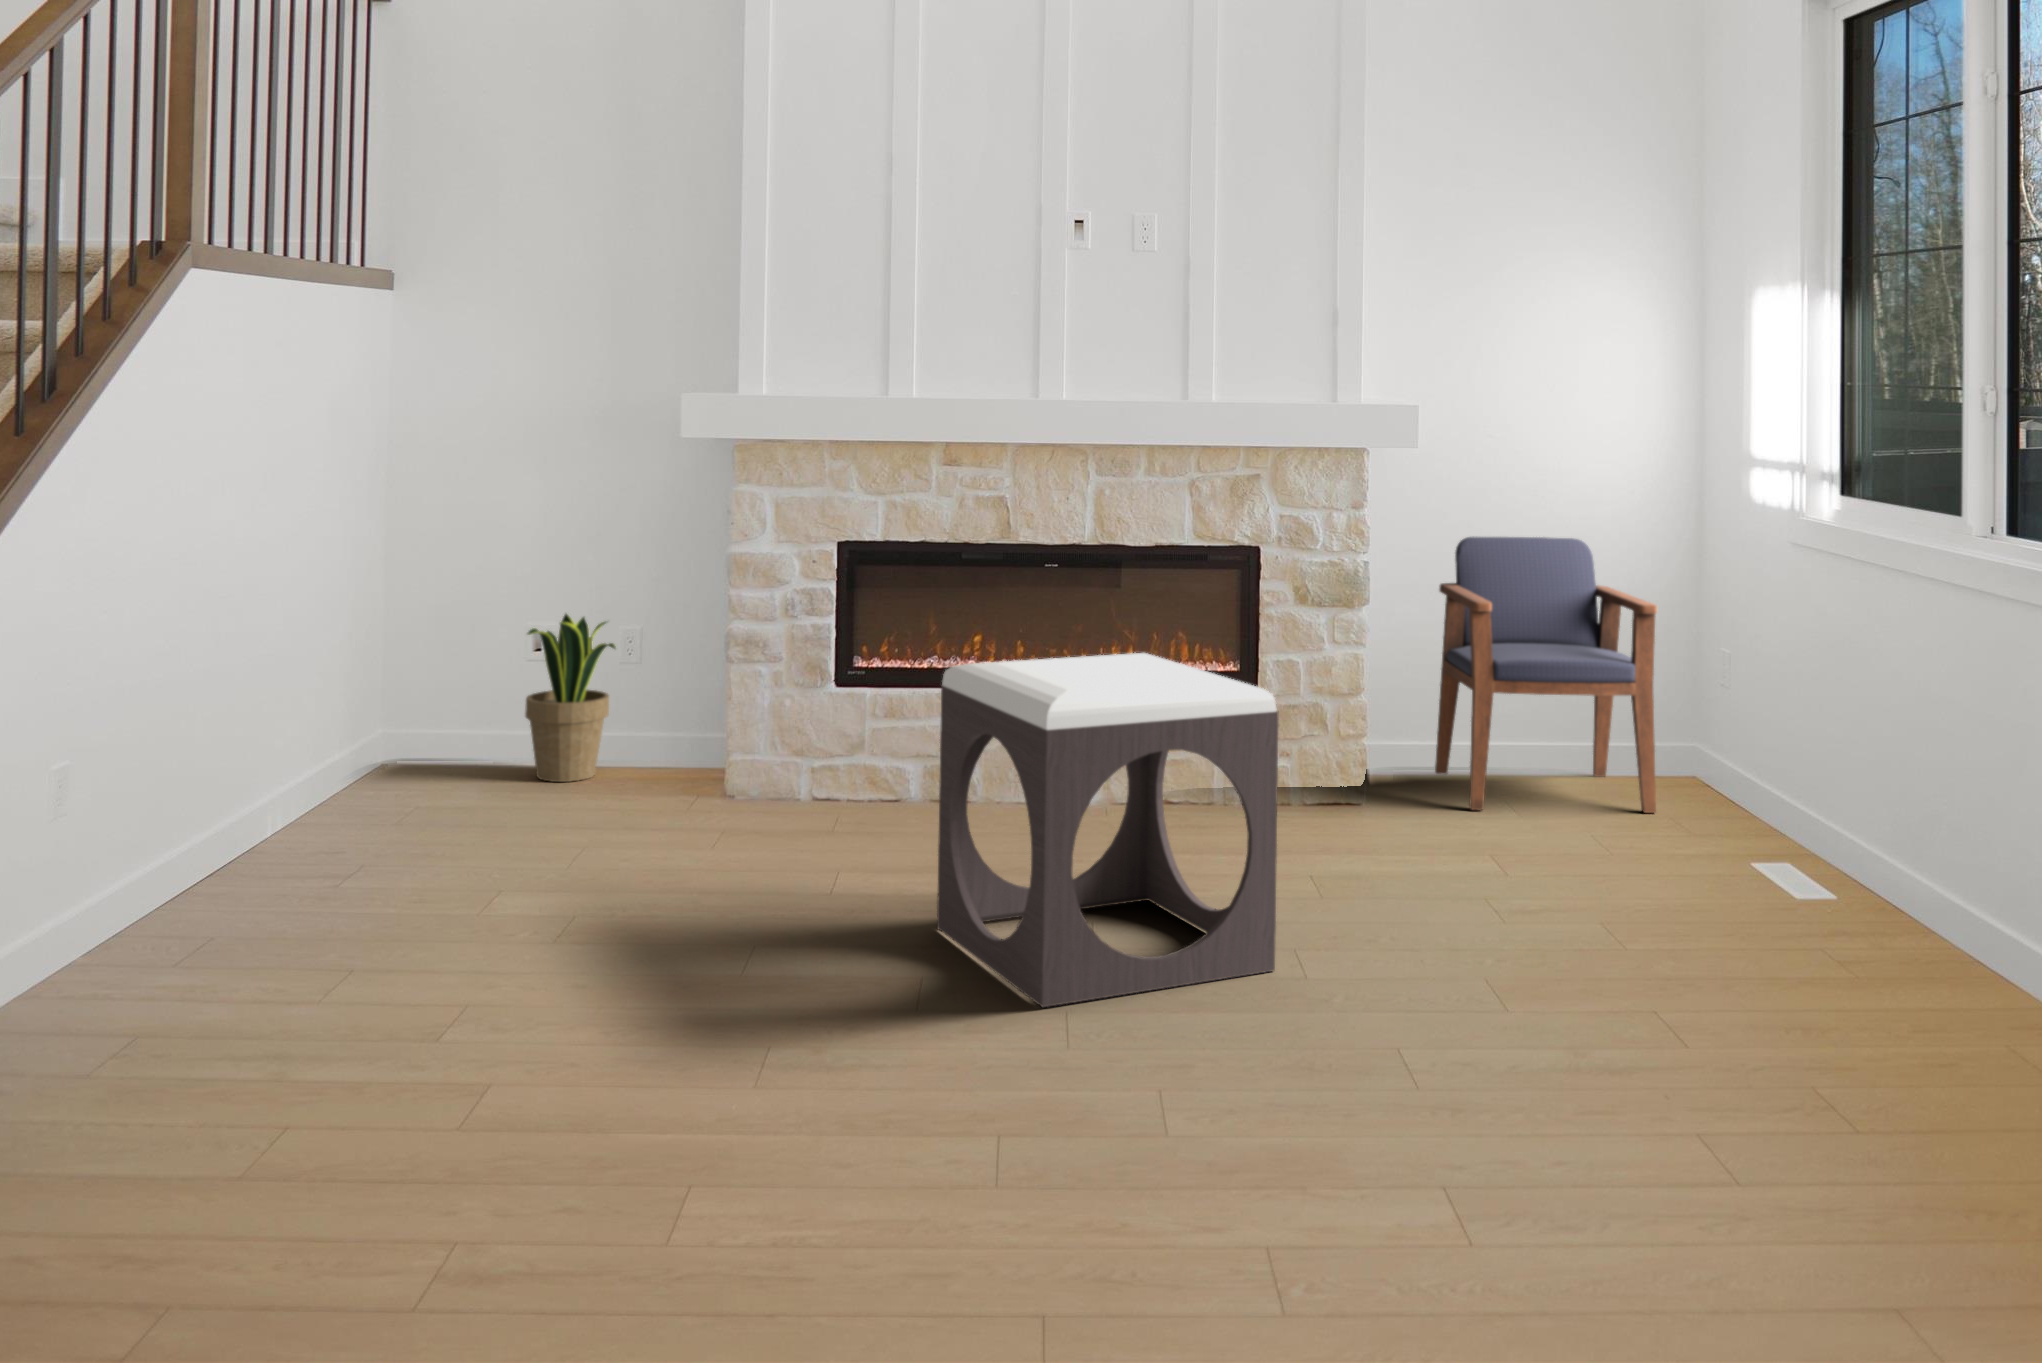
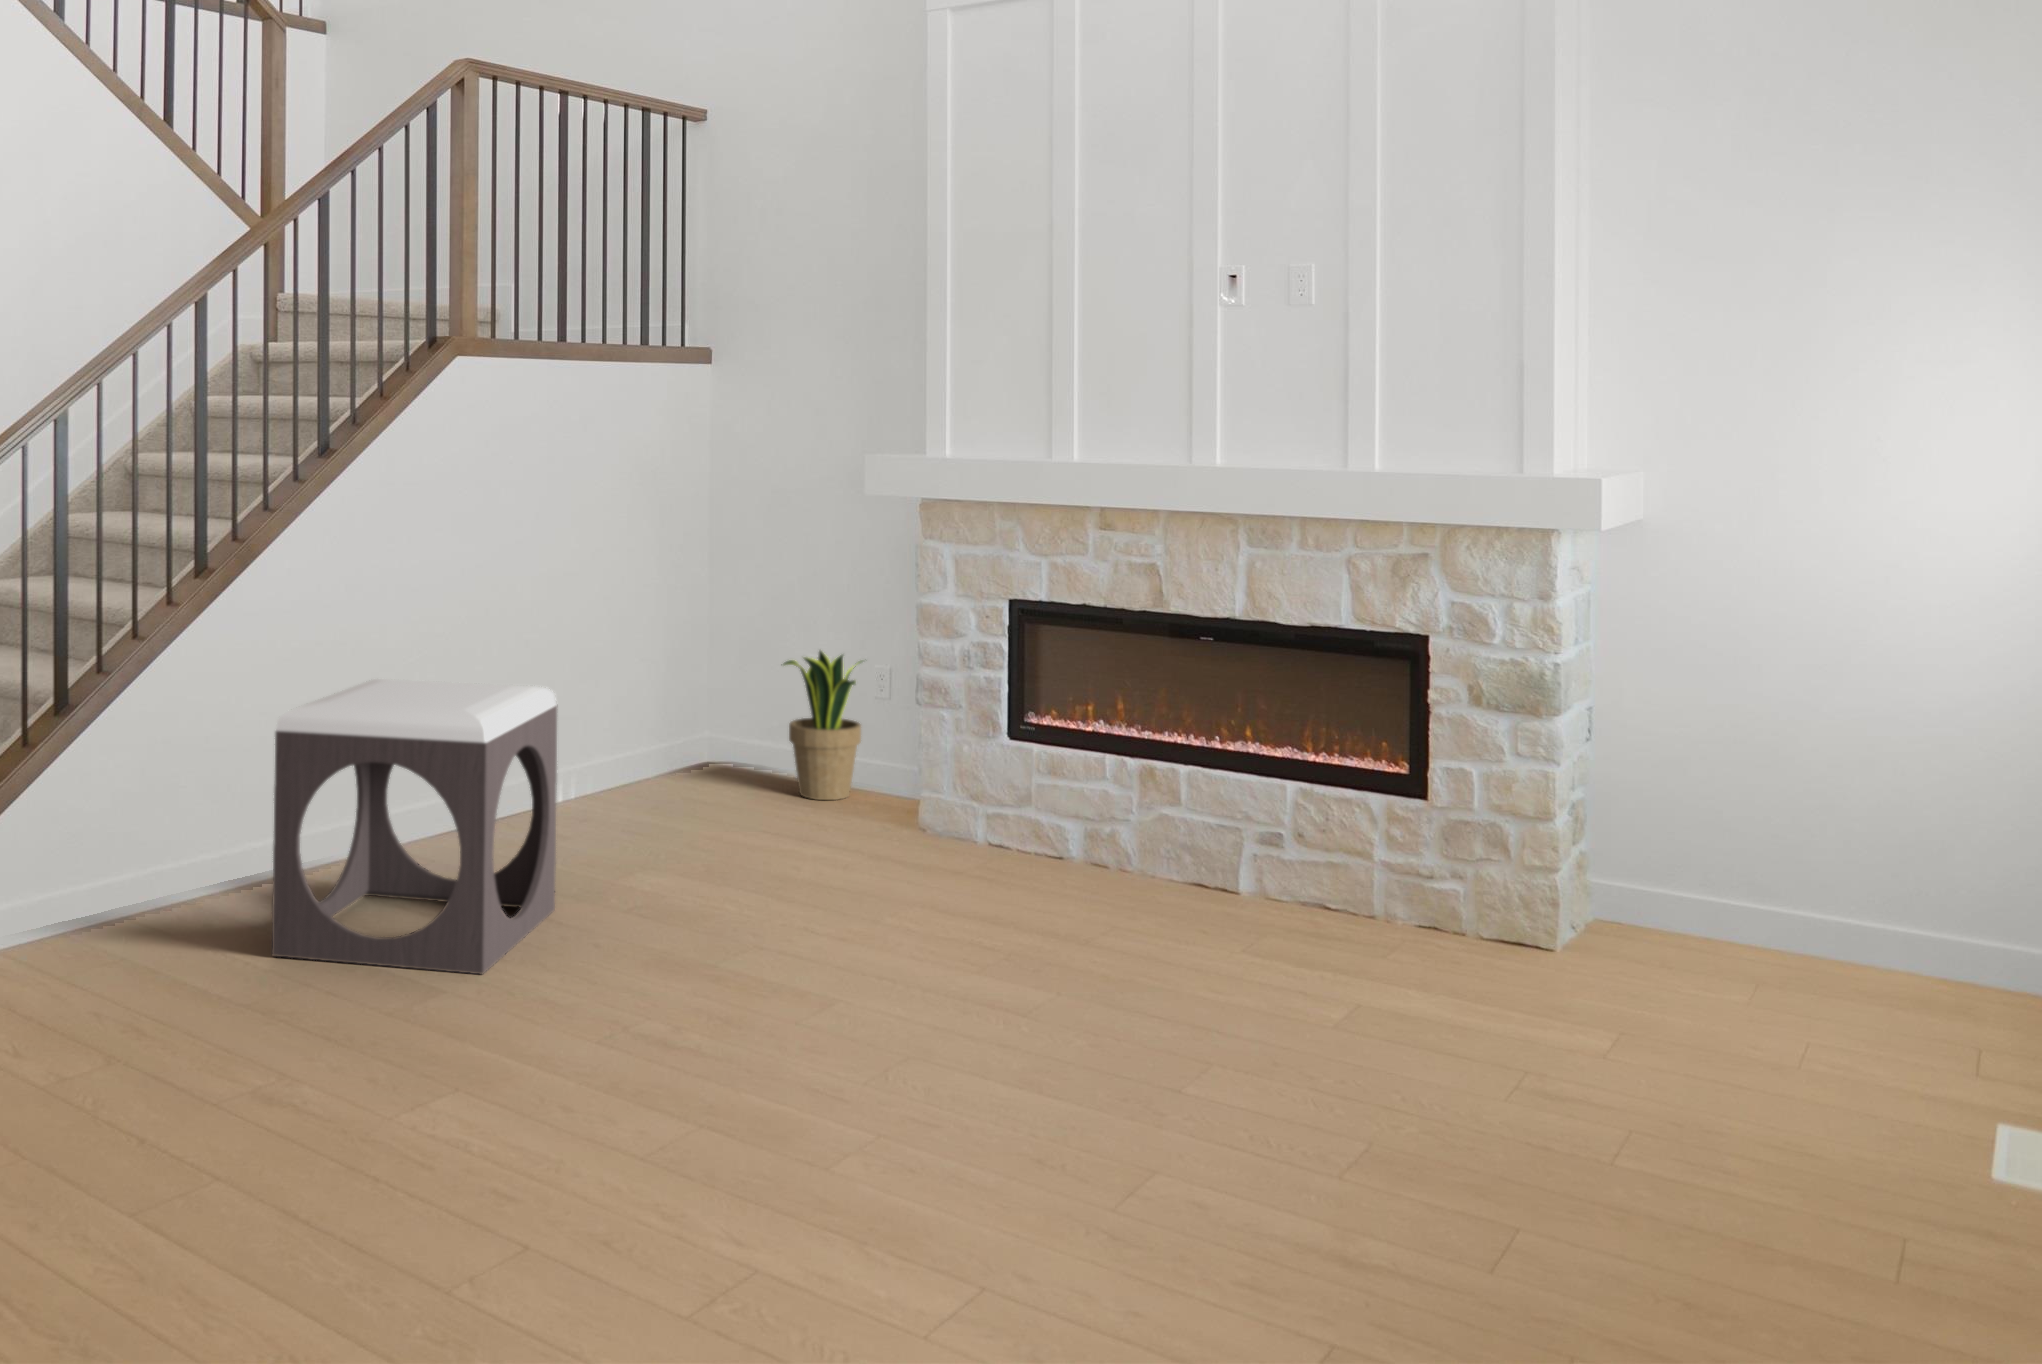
armchair: present [1435,537,1657,813] -> none [1687,646,1983,1035]
footstool: present [937,653,1278,1007] -> present [272,679,557,974]

